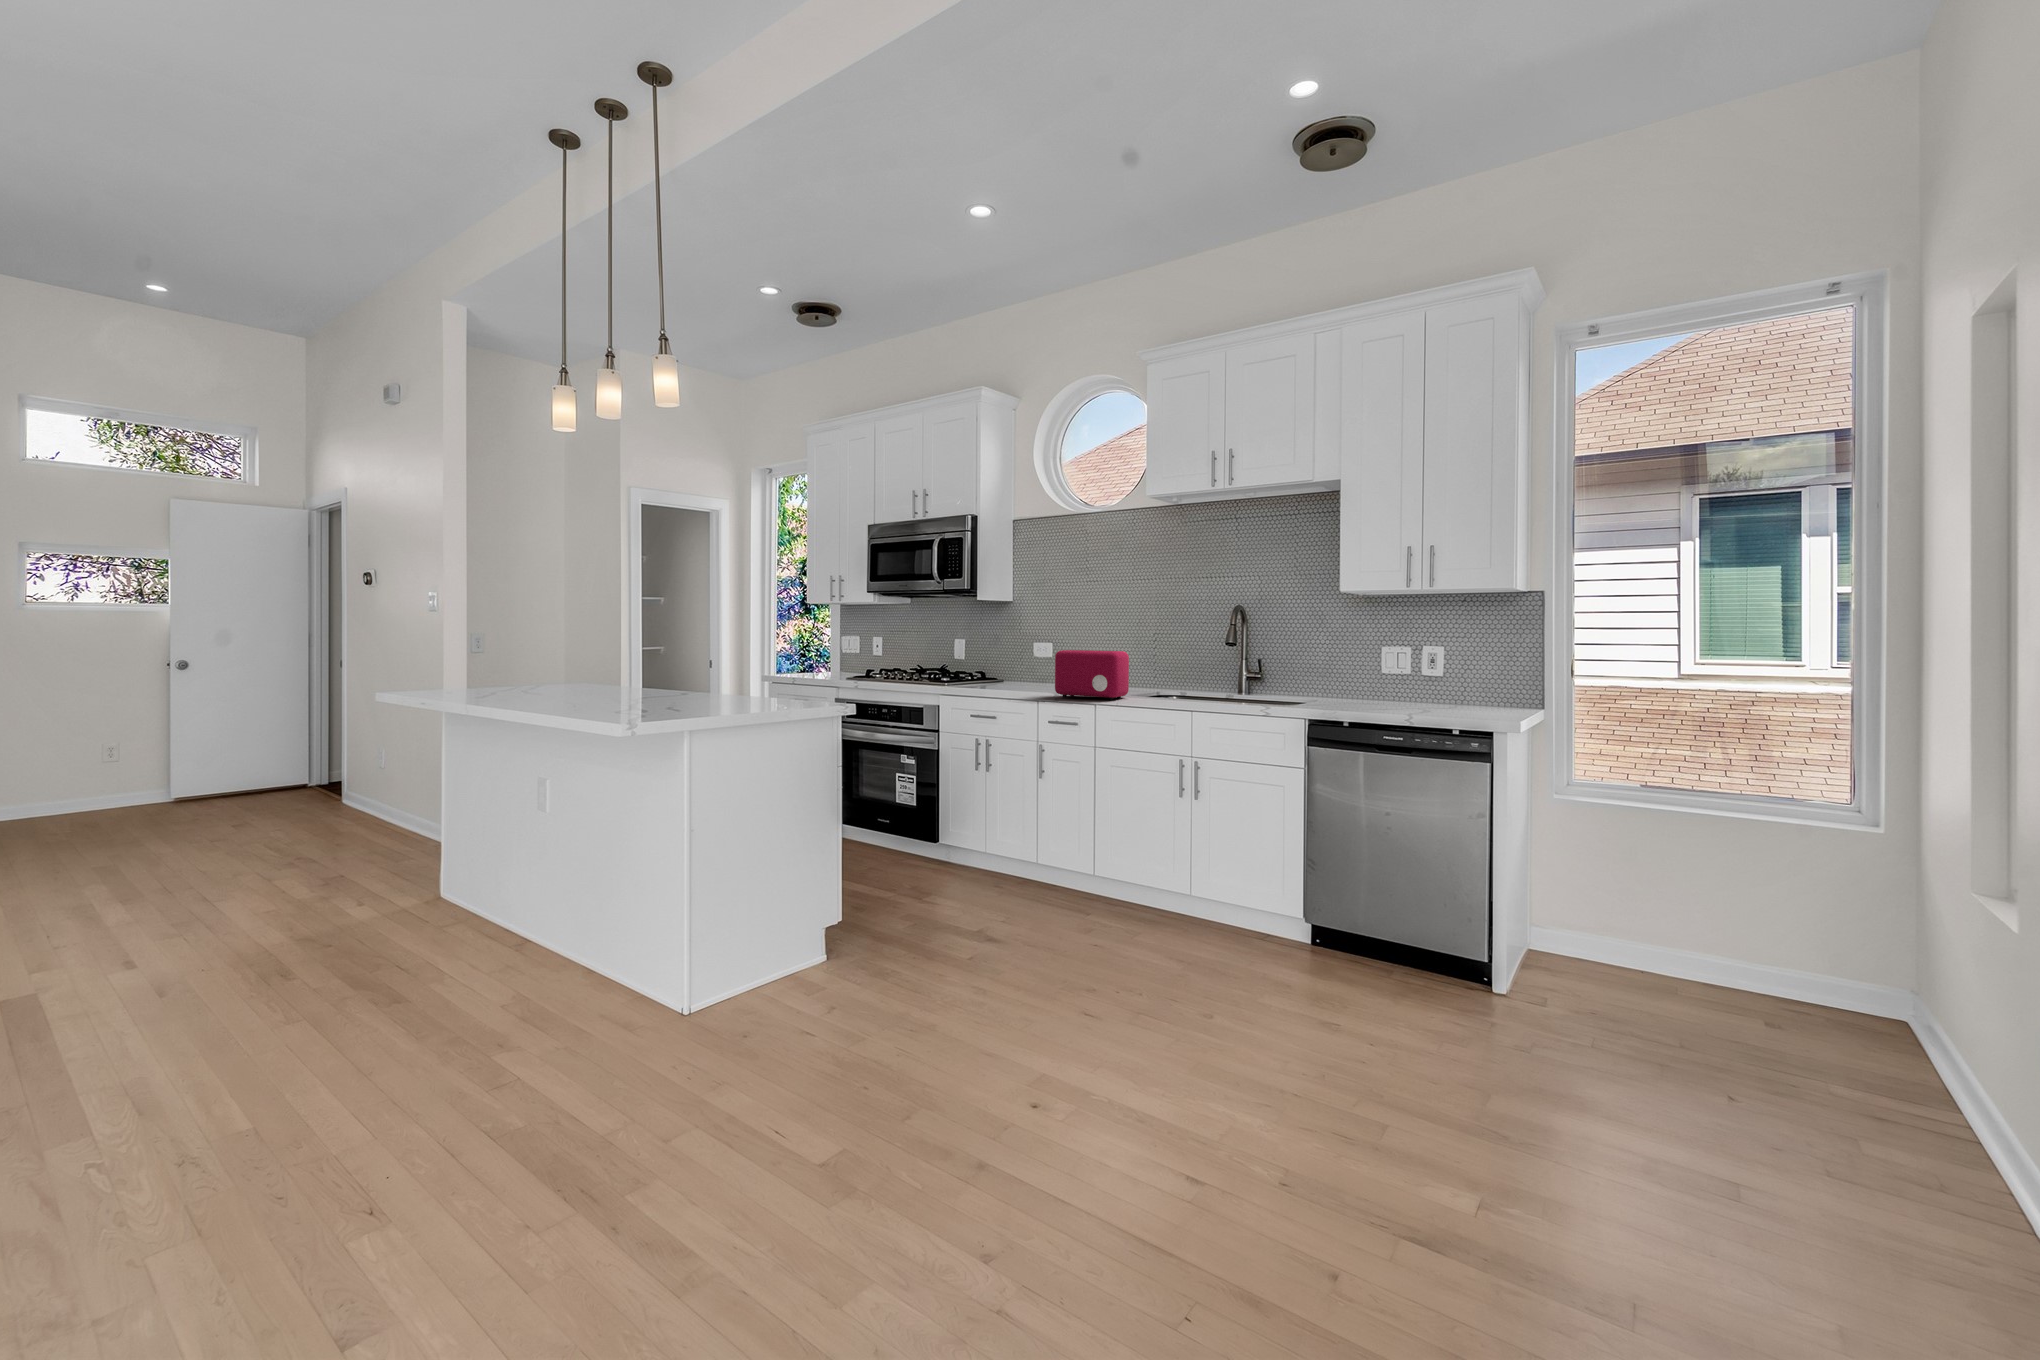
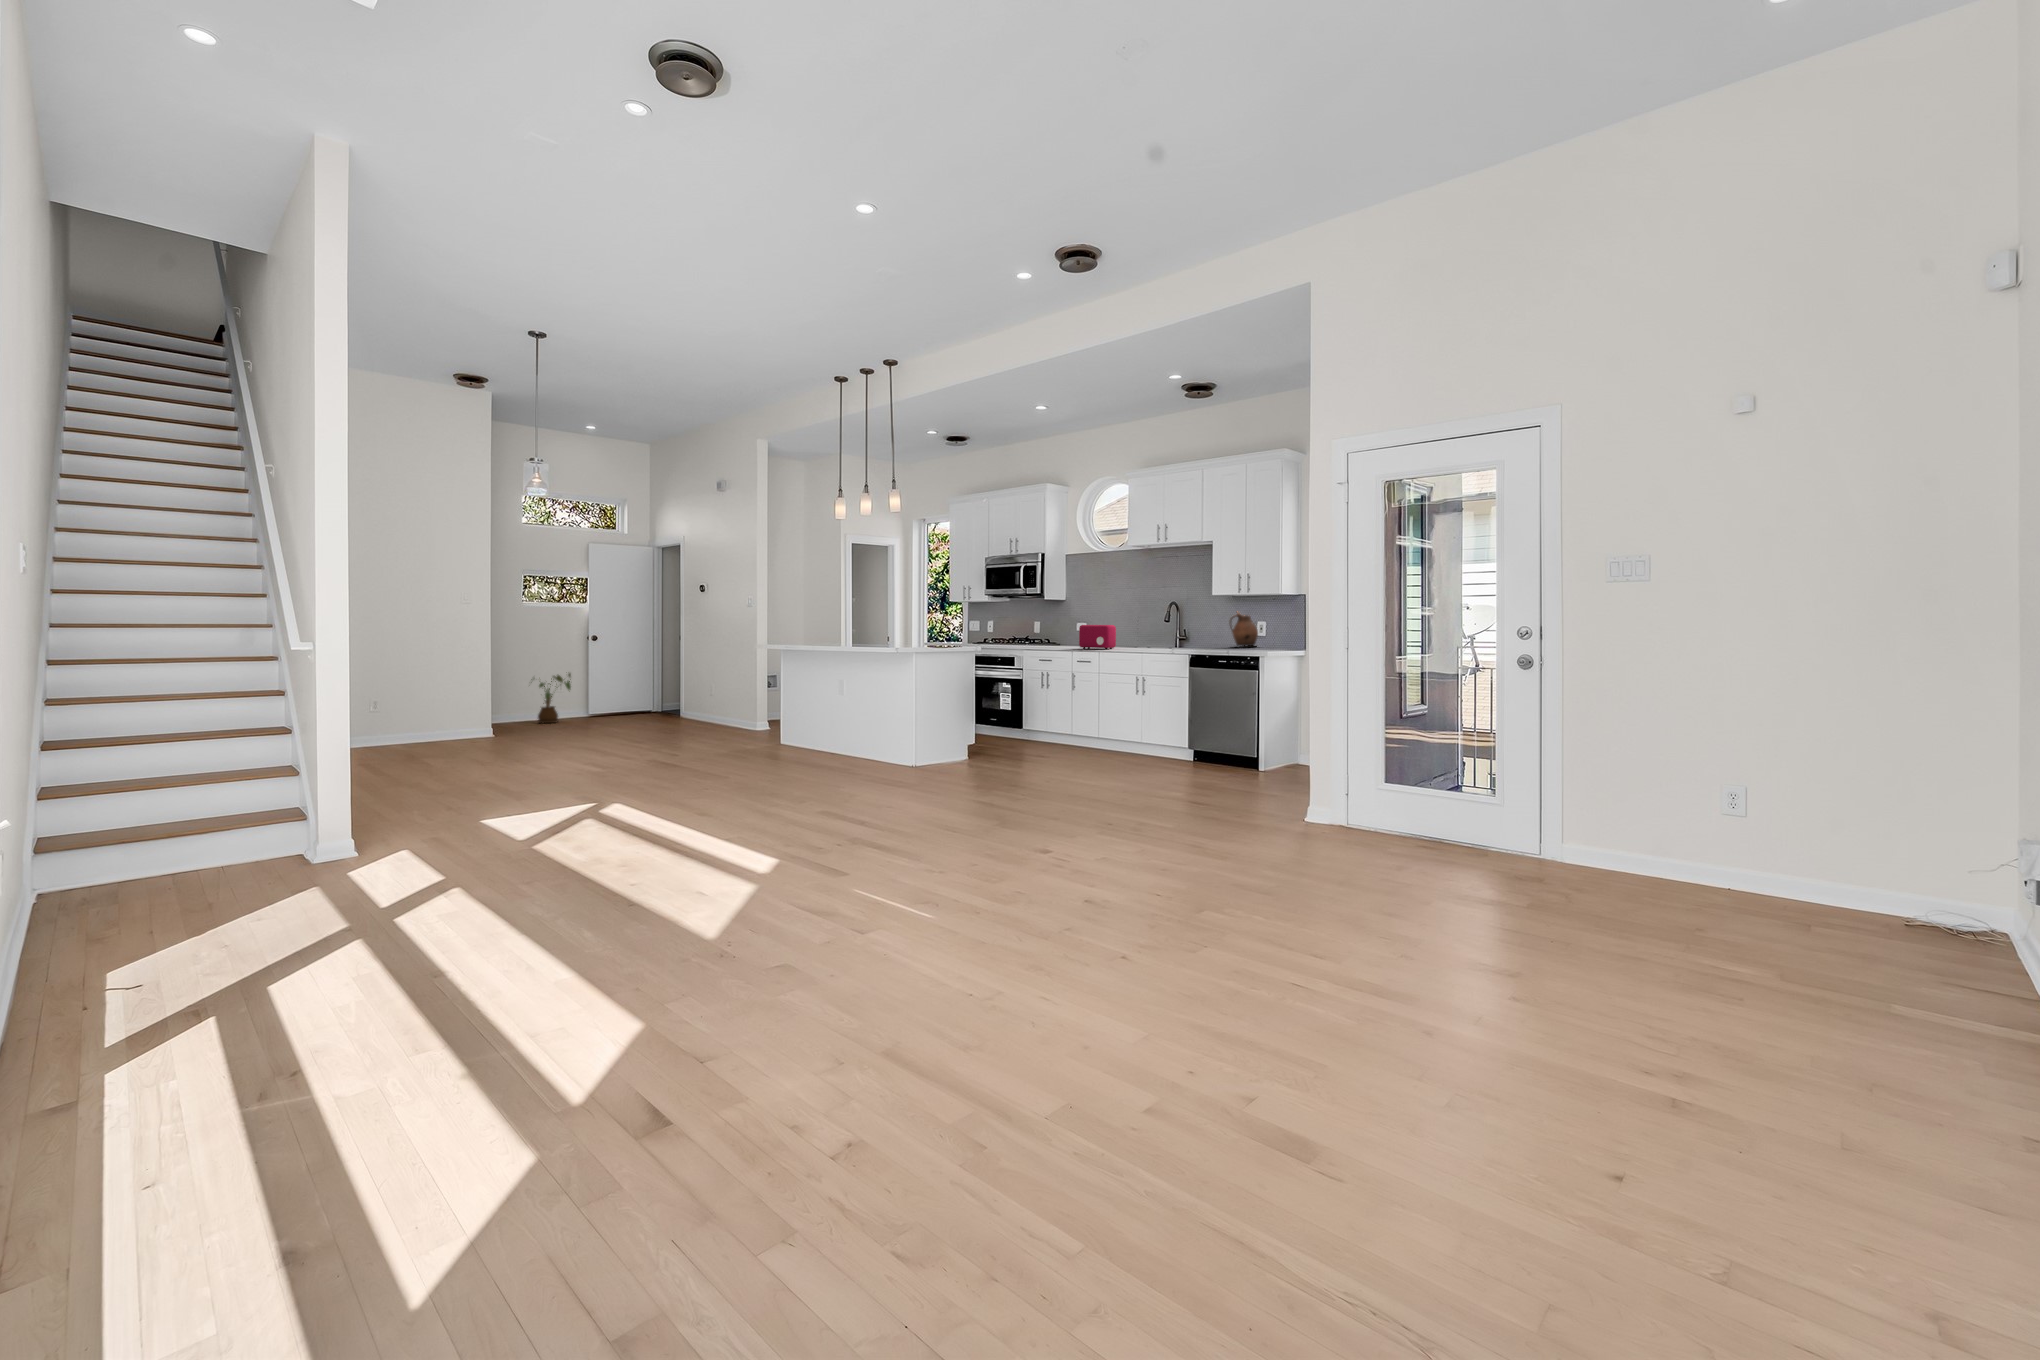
ceramic pitcher: none [1372,627,1446,701] -> present [1230,613,1258,646]
house plant: none [13,725,121,824] -> present [531,673,571,723]

